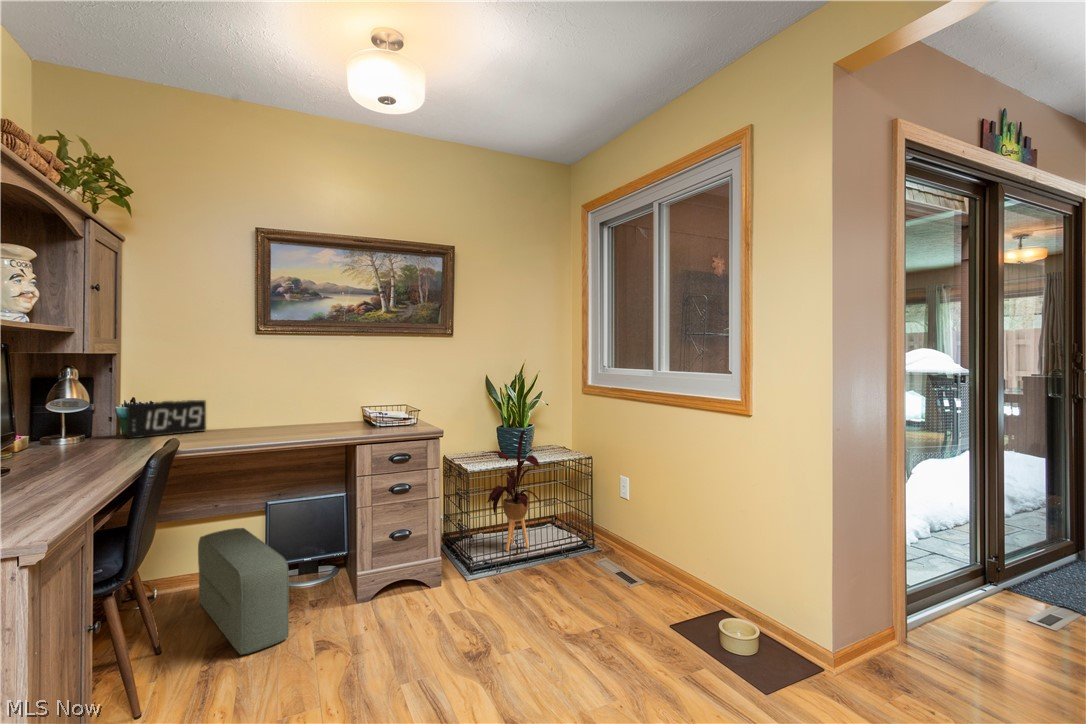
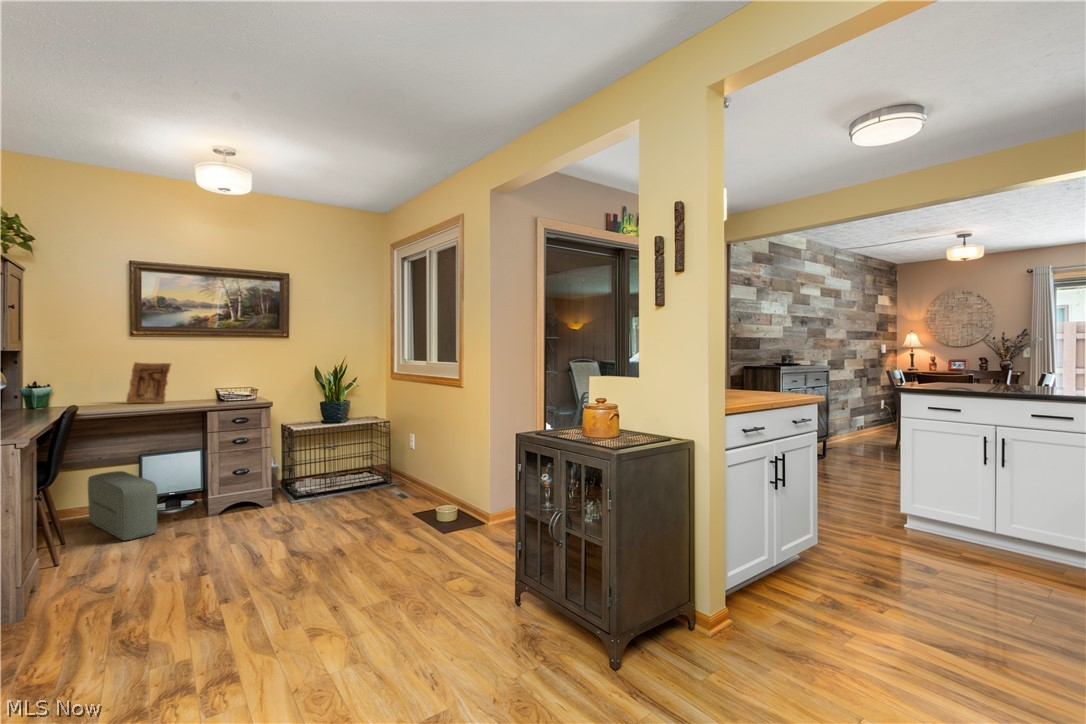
picture frame: none [250,371,308,430] -> present [126,362,171,403]
alarm clock: present [125,400,206,438] -> none [30,383,92,409]
house plant: present [483,429,540,551] -> none [309,403,353,488]

